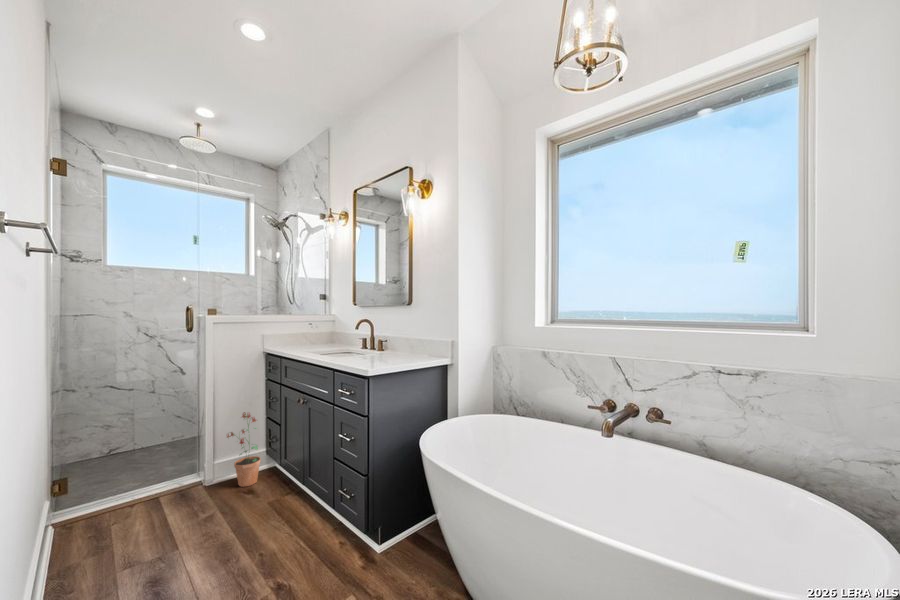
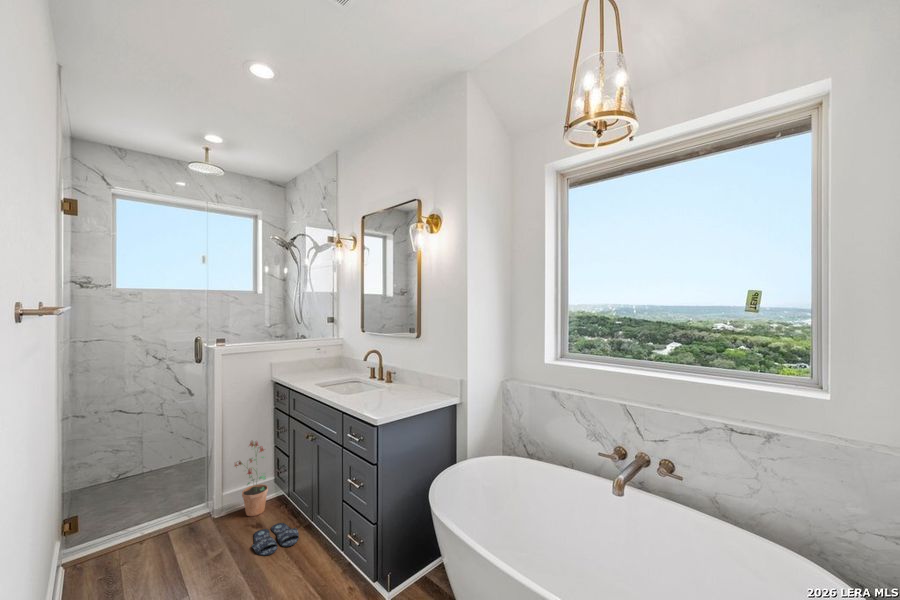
slippers: none [243,492,291,519] -> present [252,523,299,556]

